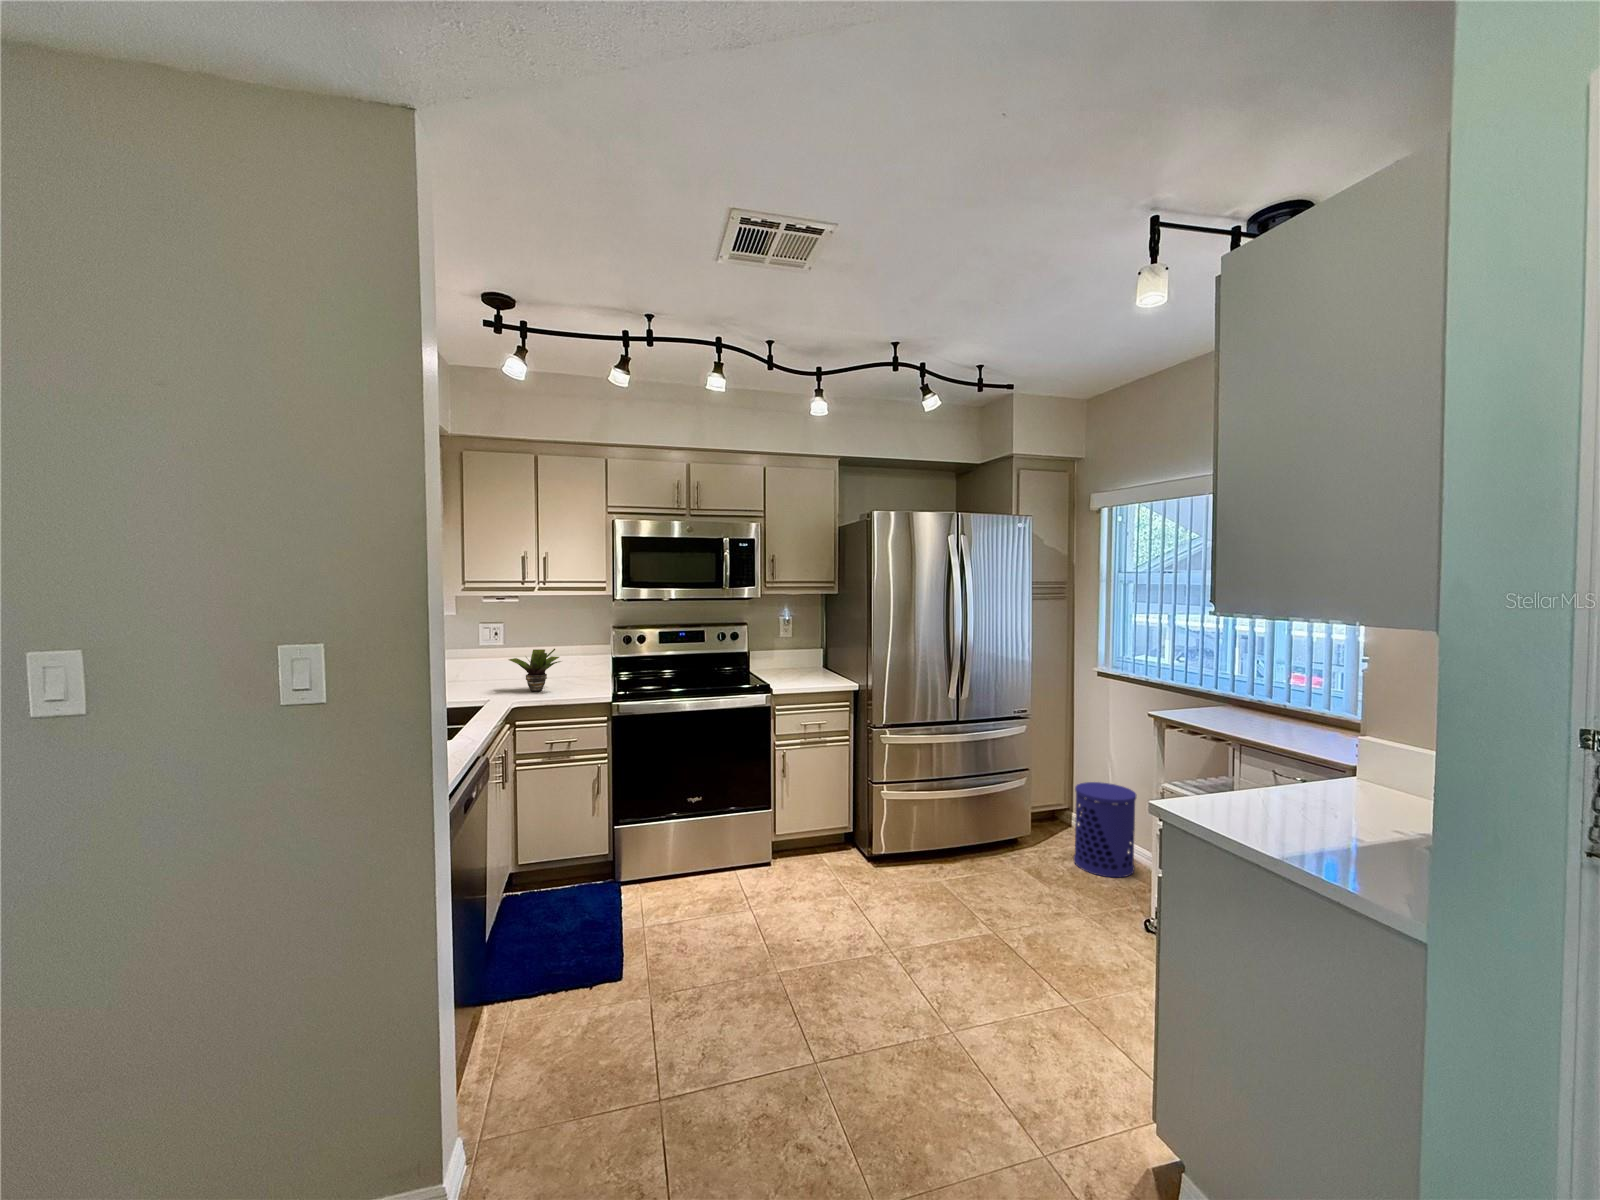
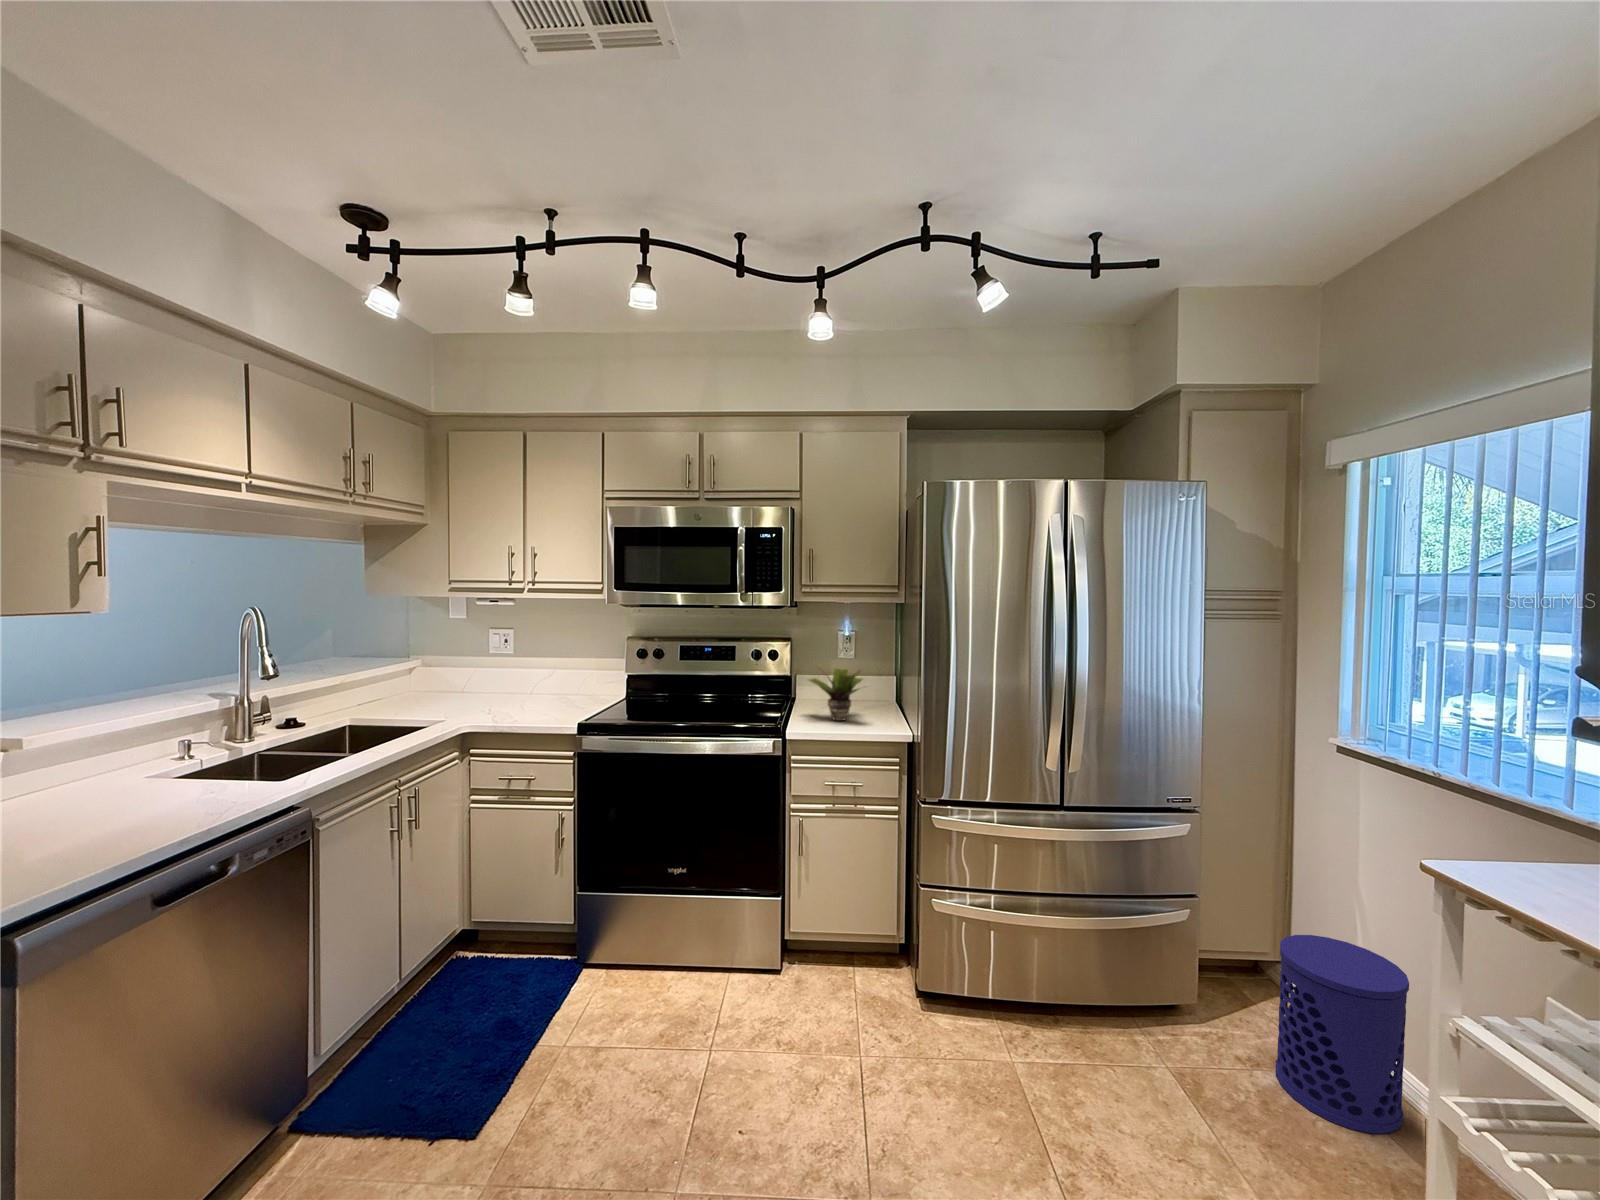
potted plant: present [509,649,561,692] -> present [809,669,862,721]

